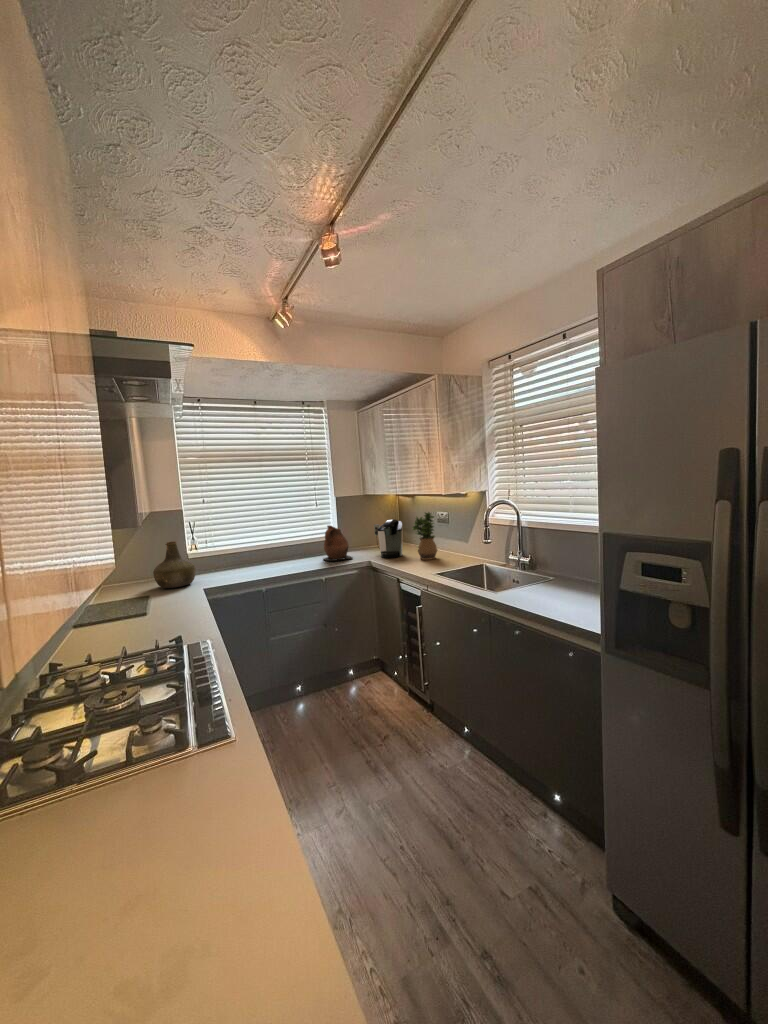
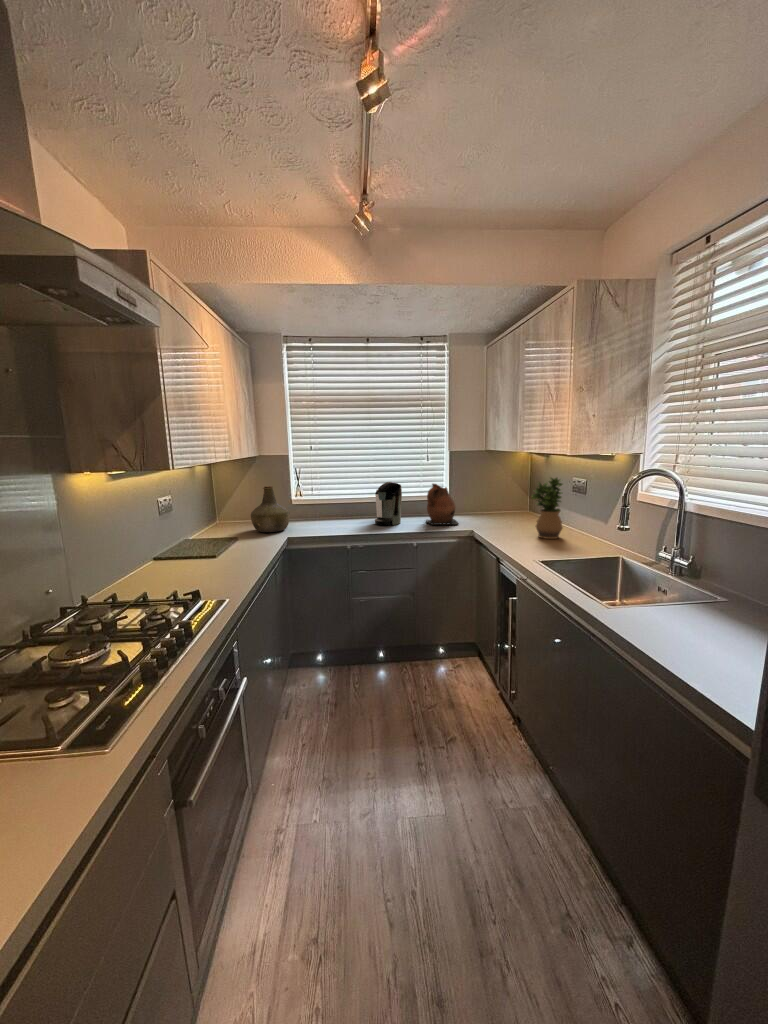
coffee maker: present [374,519,403,558] -> present [375,482,402,526]

